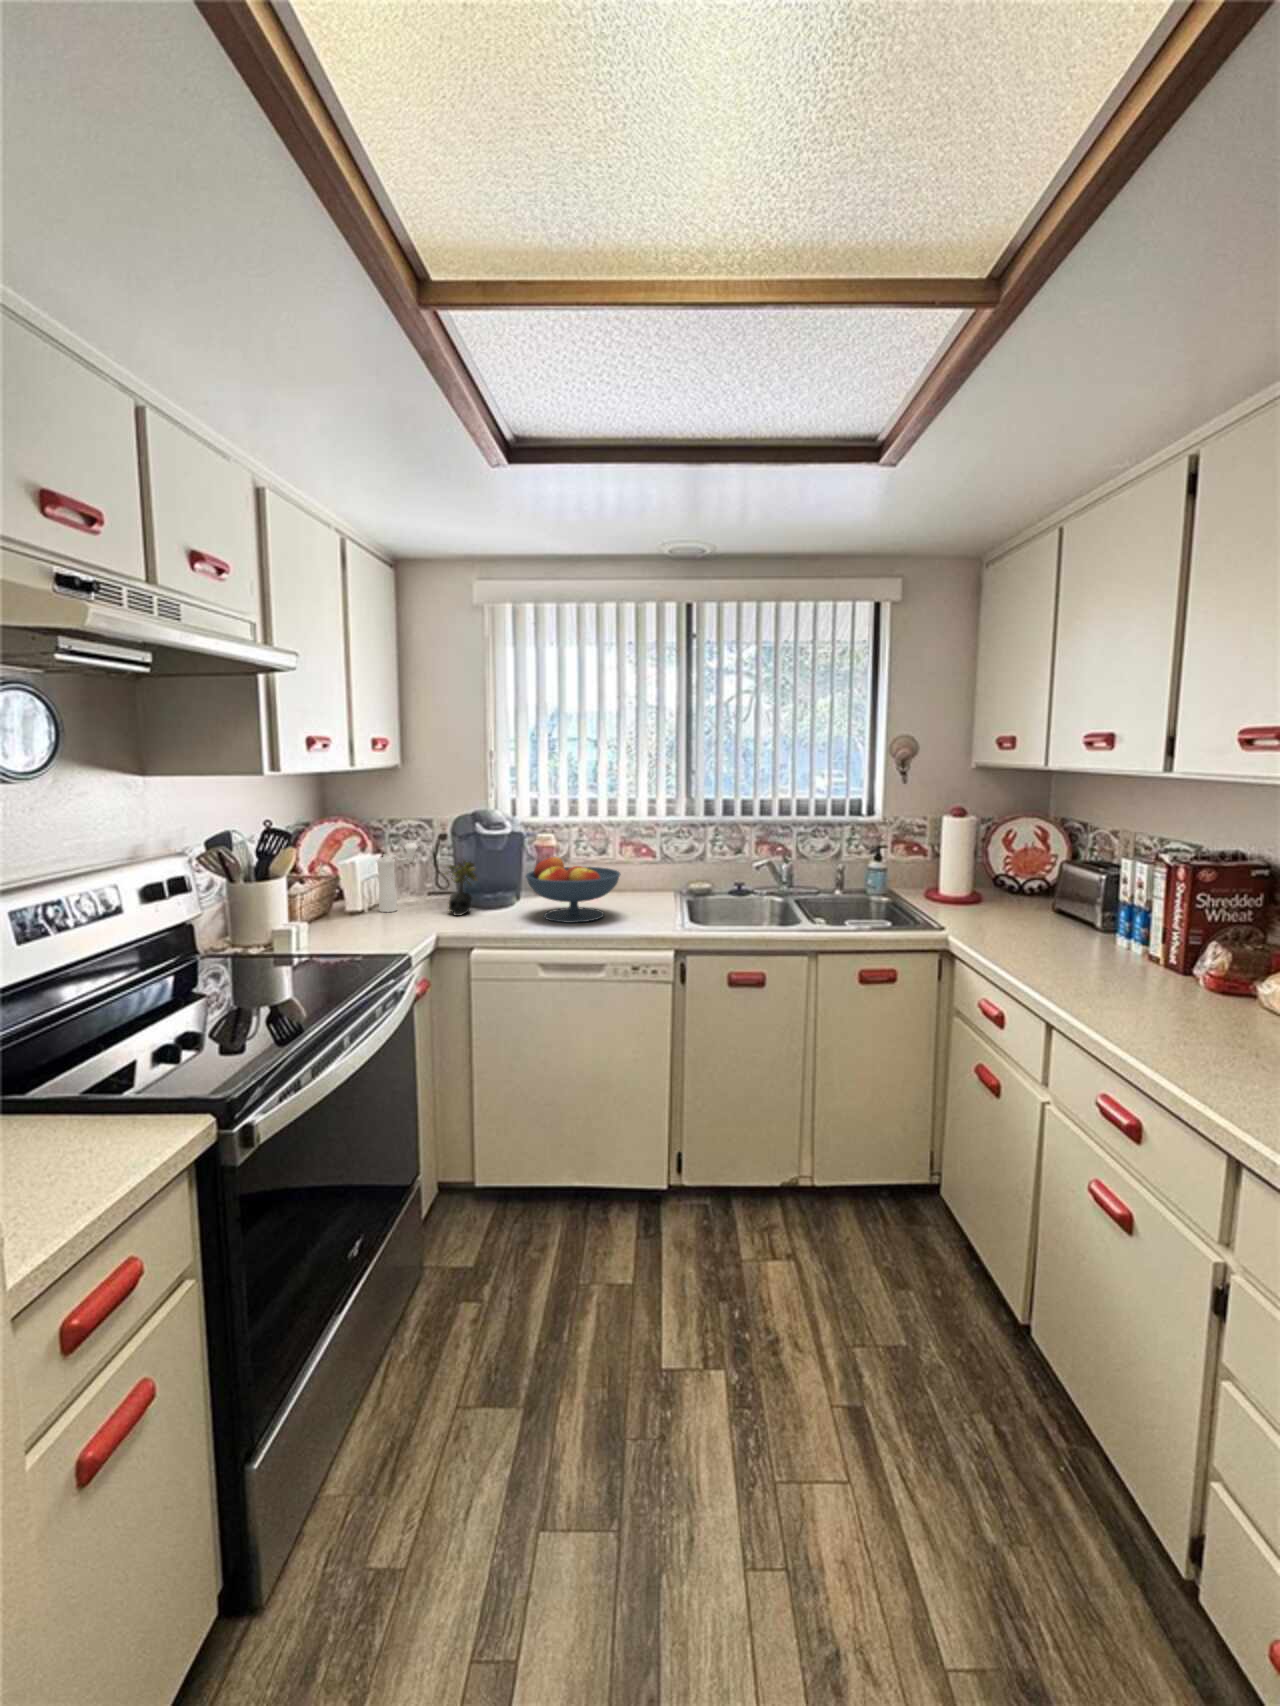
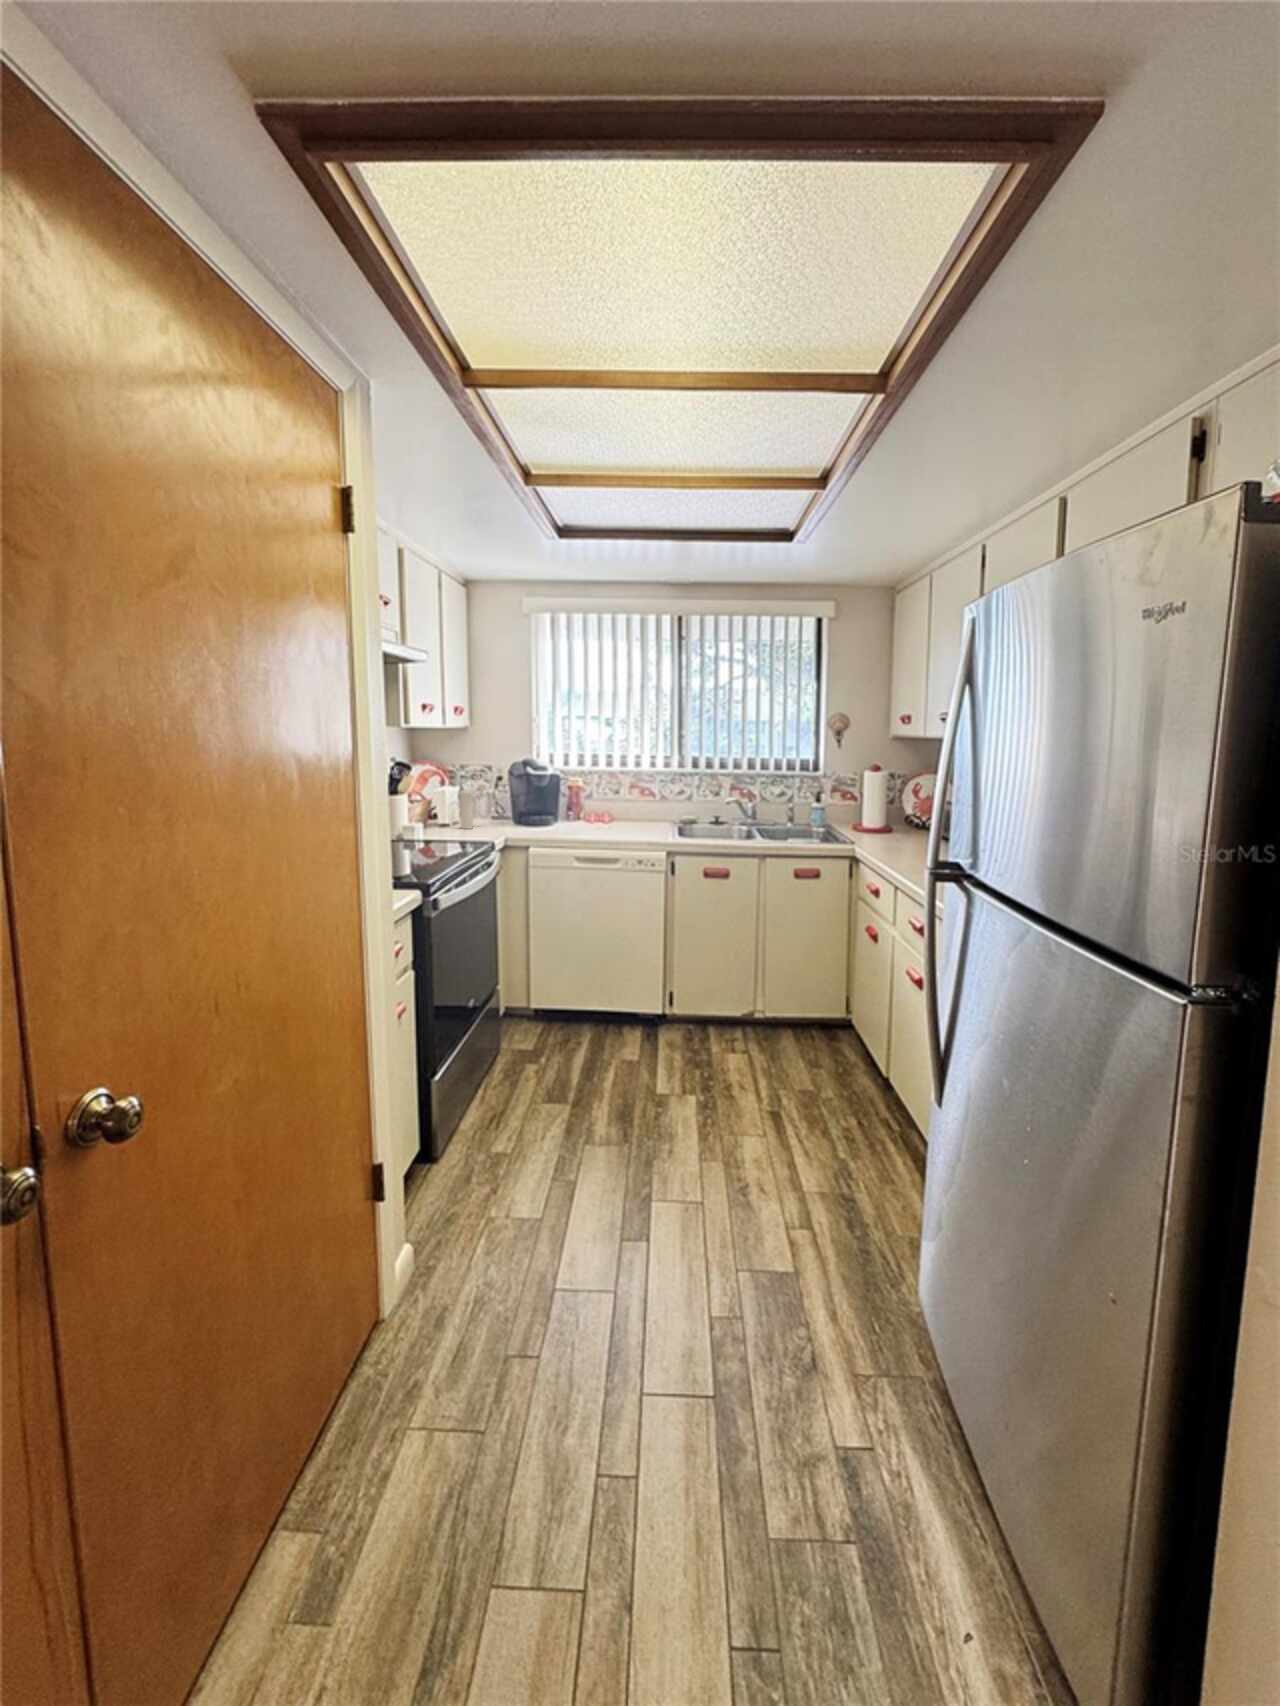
fruit bowl: present [526,857,621,923] -> none [566,792,632,836]
succulent plant: present [446,860,477,916] -> none [506,793,532,832]

